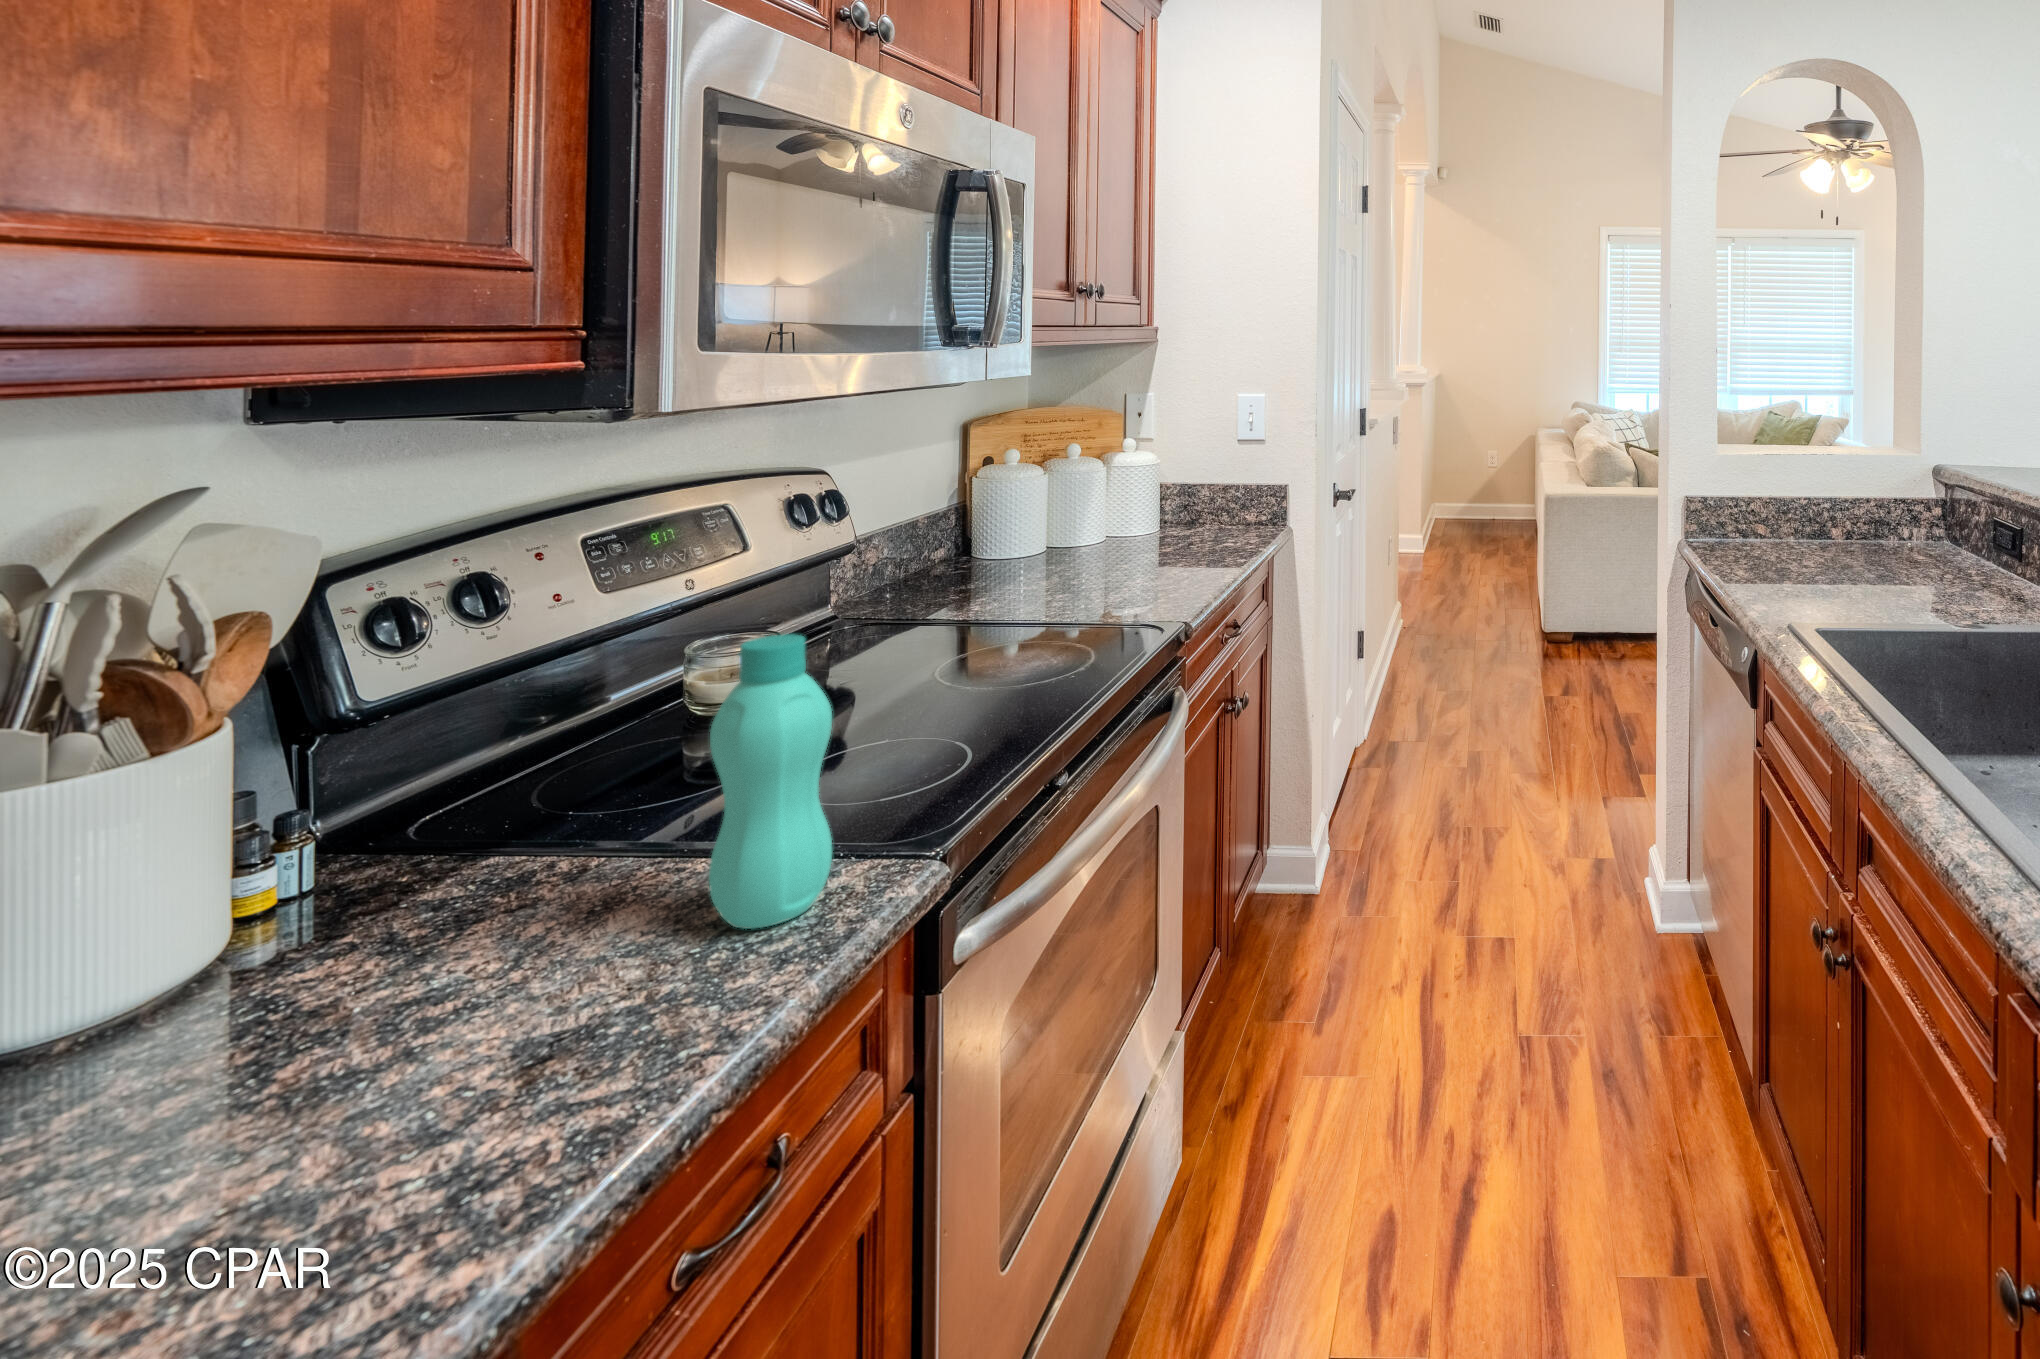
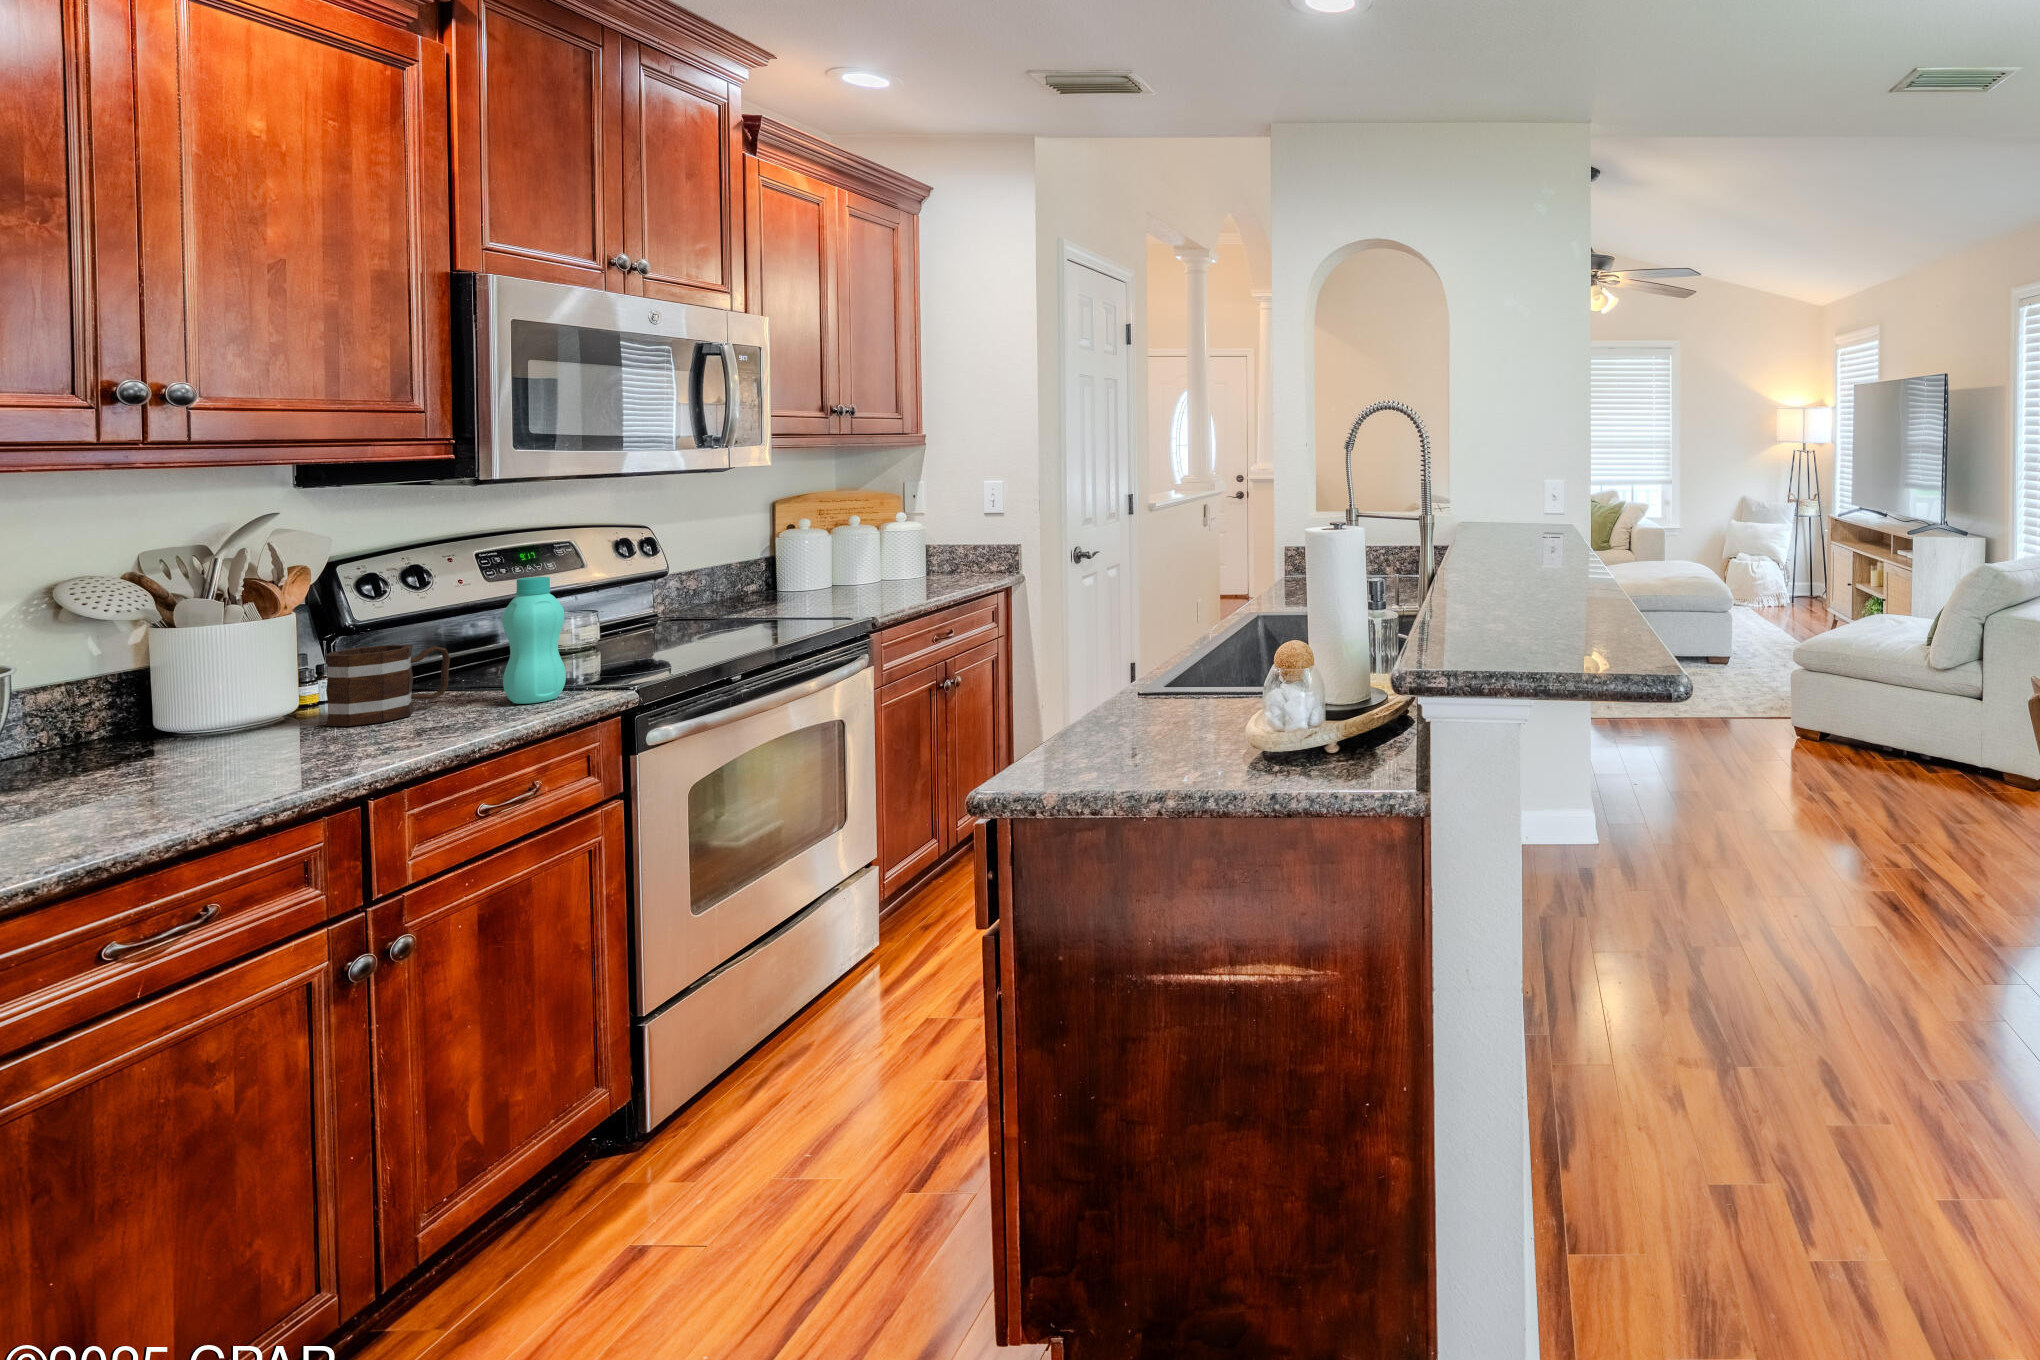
mug: none [312,807,594,1051] -> present [325,645,450,726]

